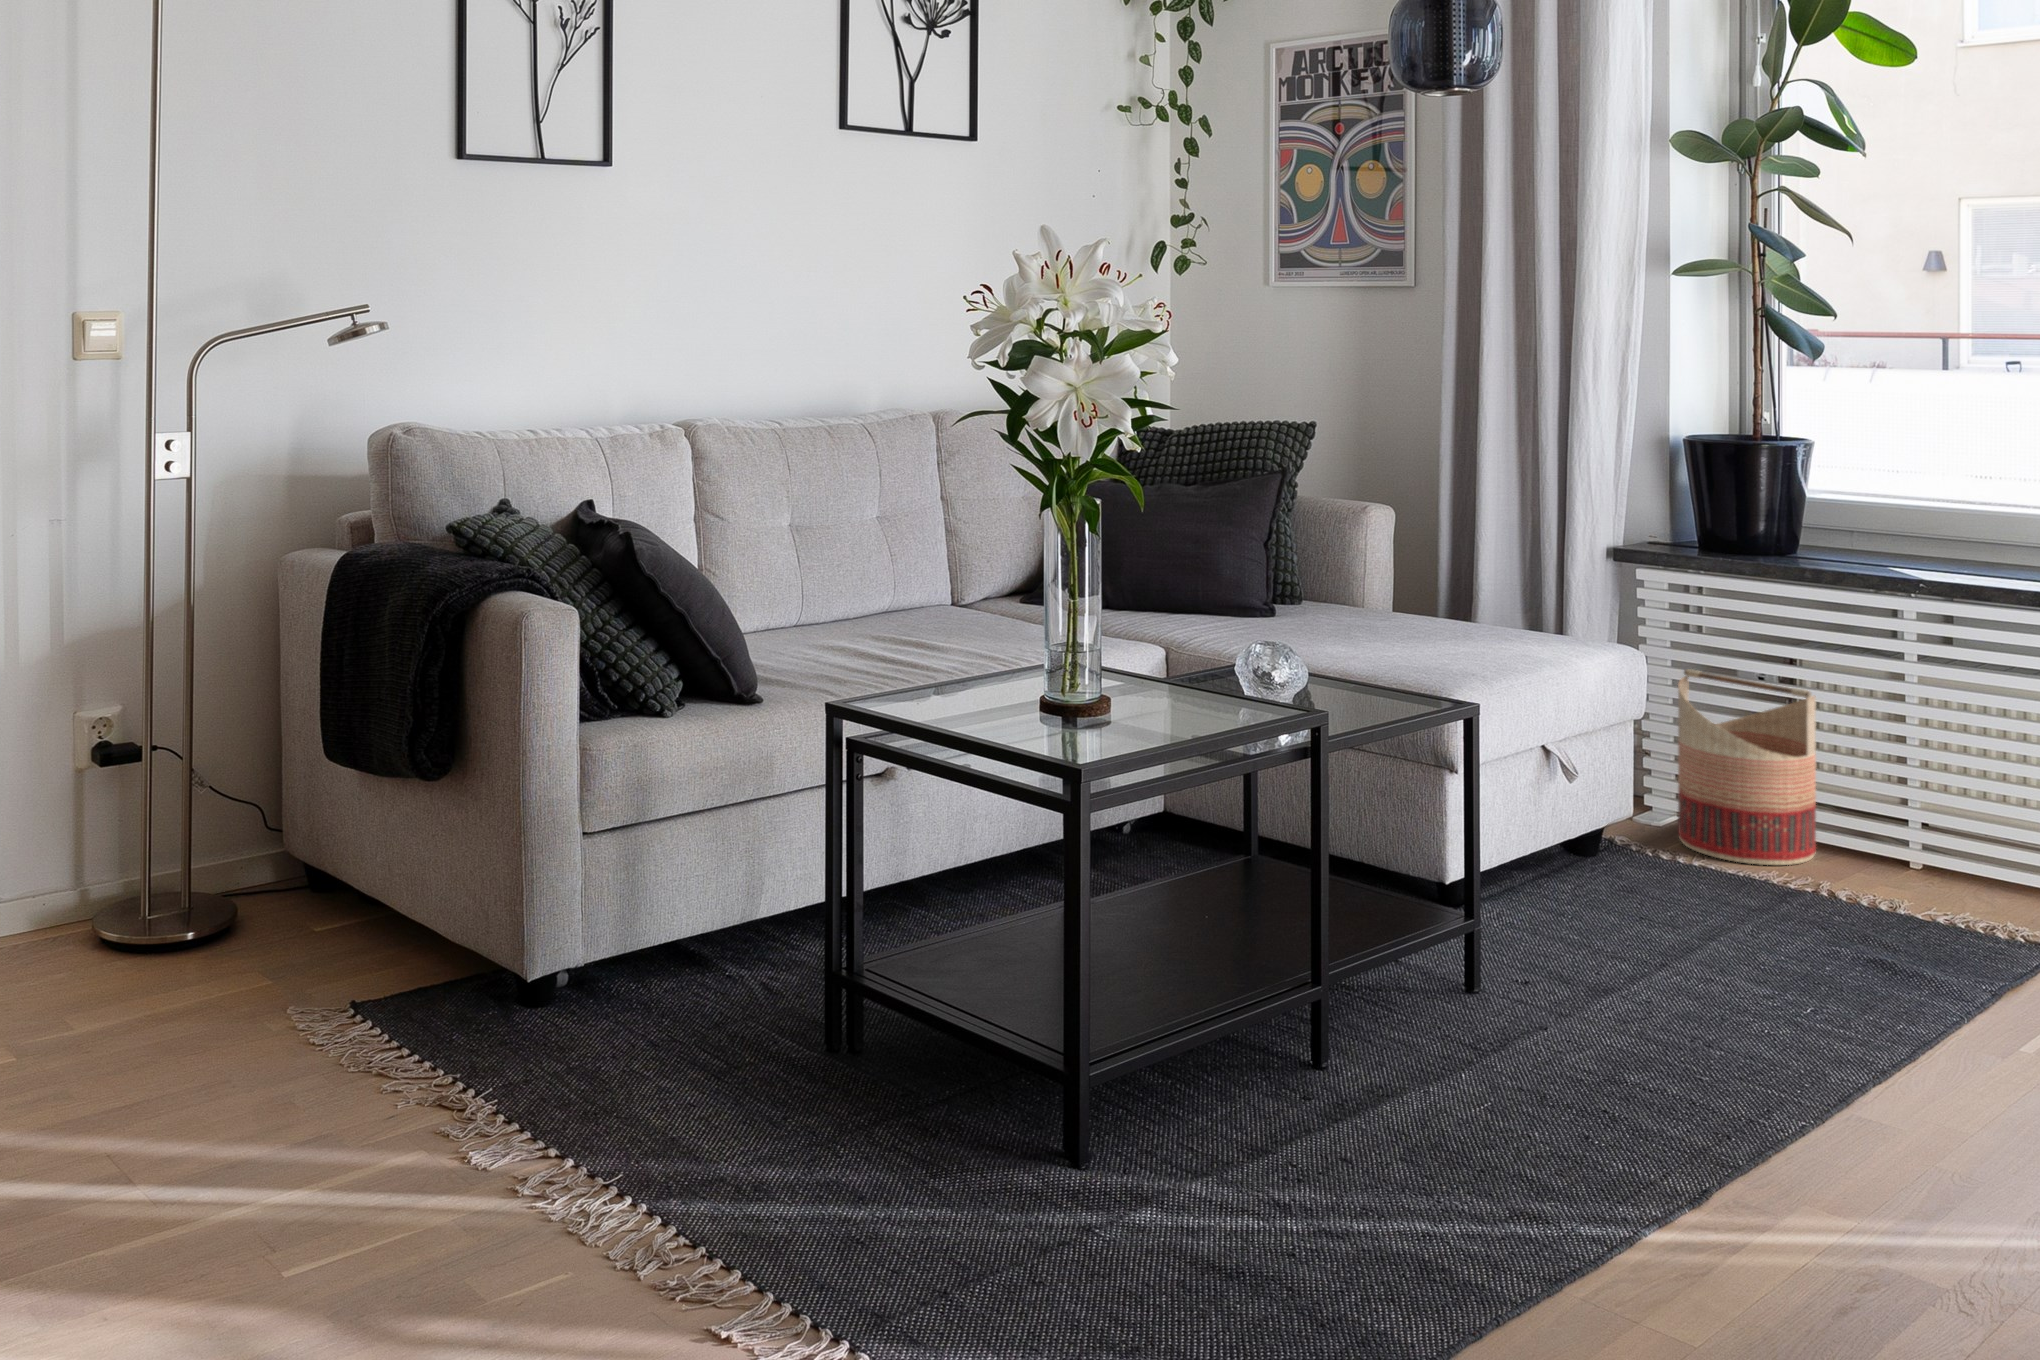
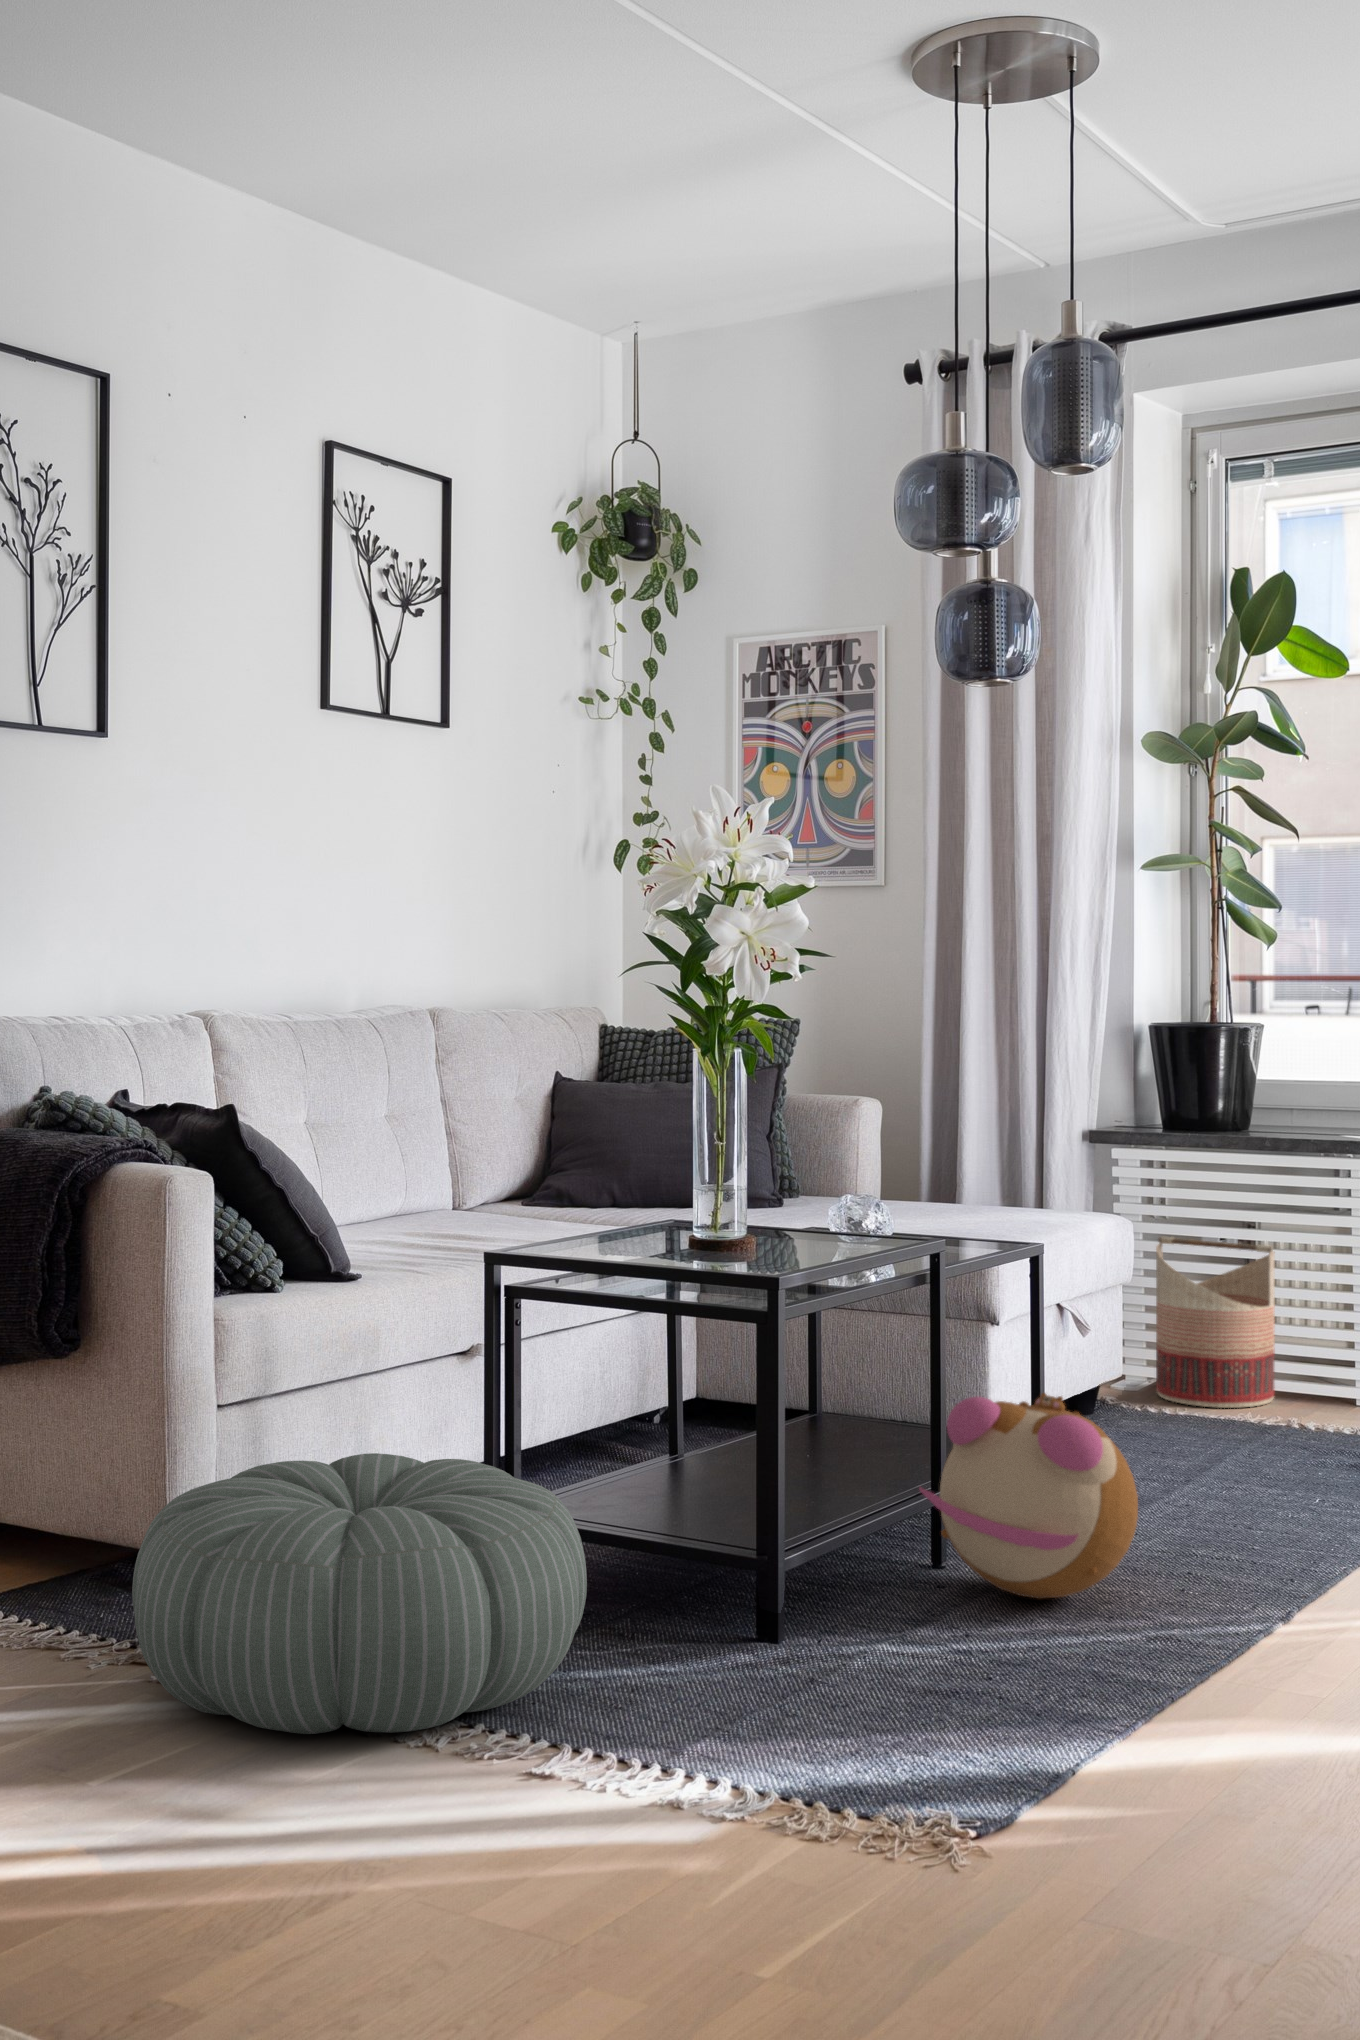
plush toy: none [1271,896,1526,1133] -> present [919,1393,1138,1599]
pouf: none [393,907,864,1241] -> present [132,1453,587,1734]

